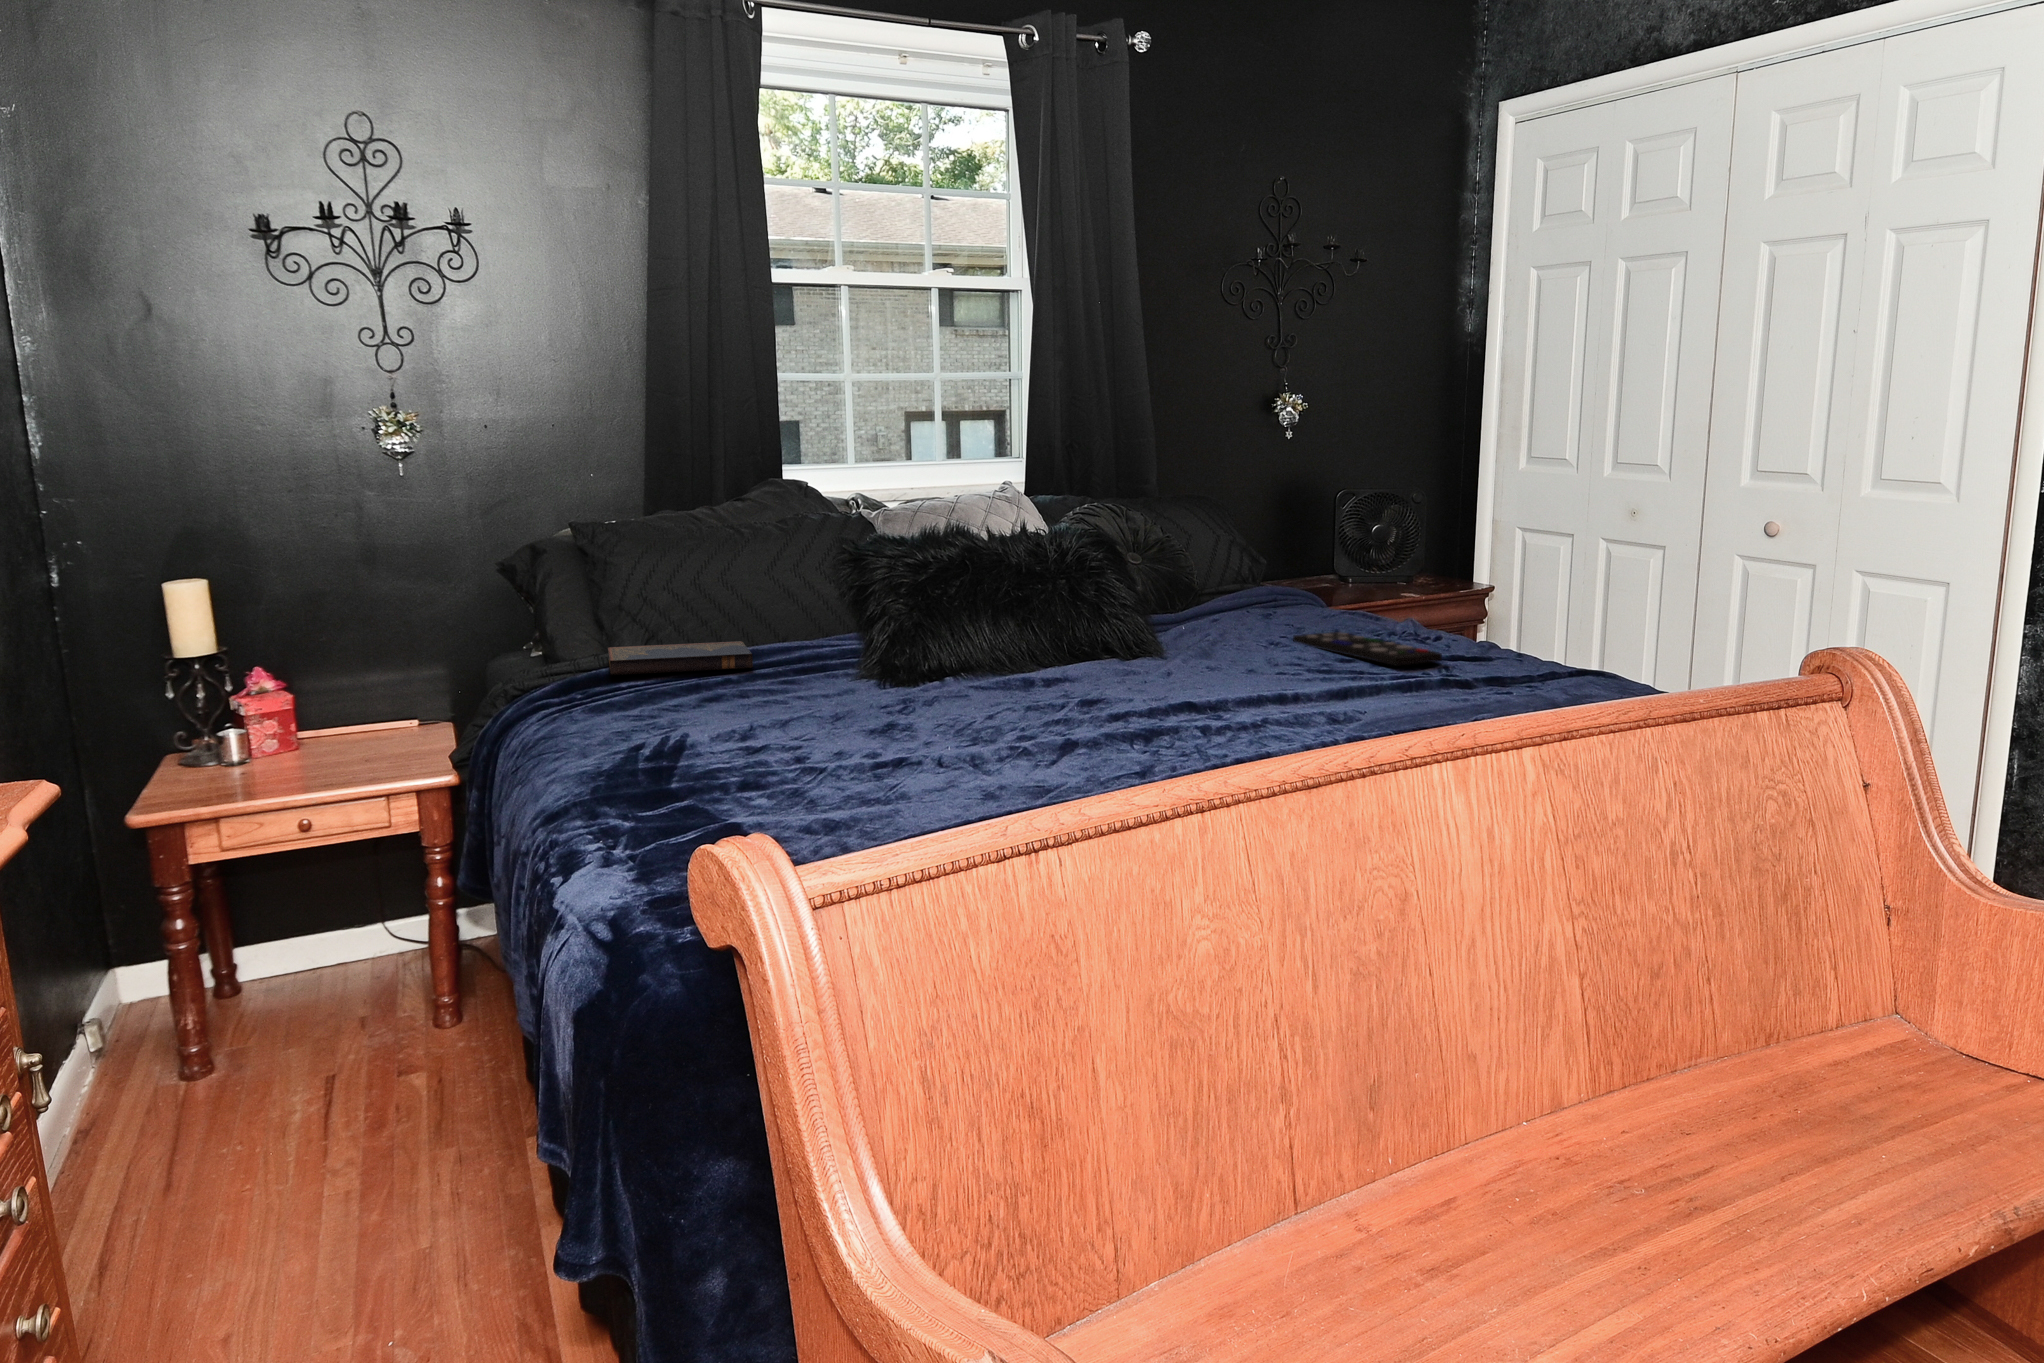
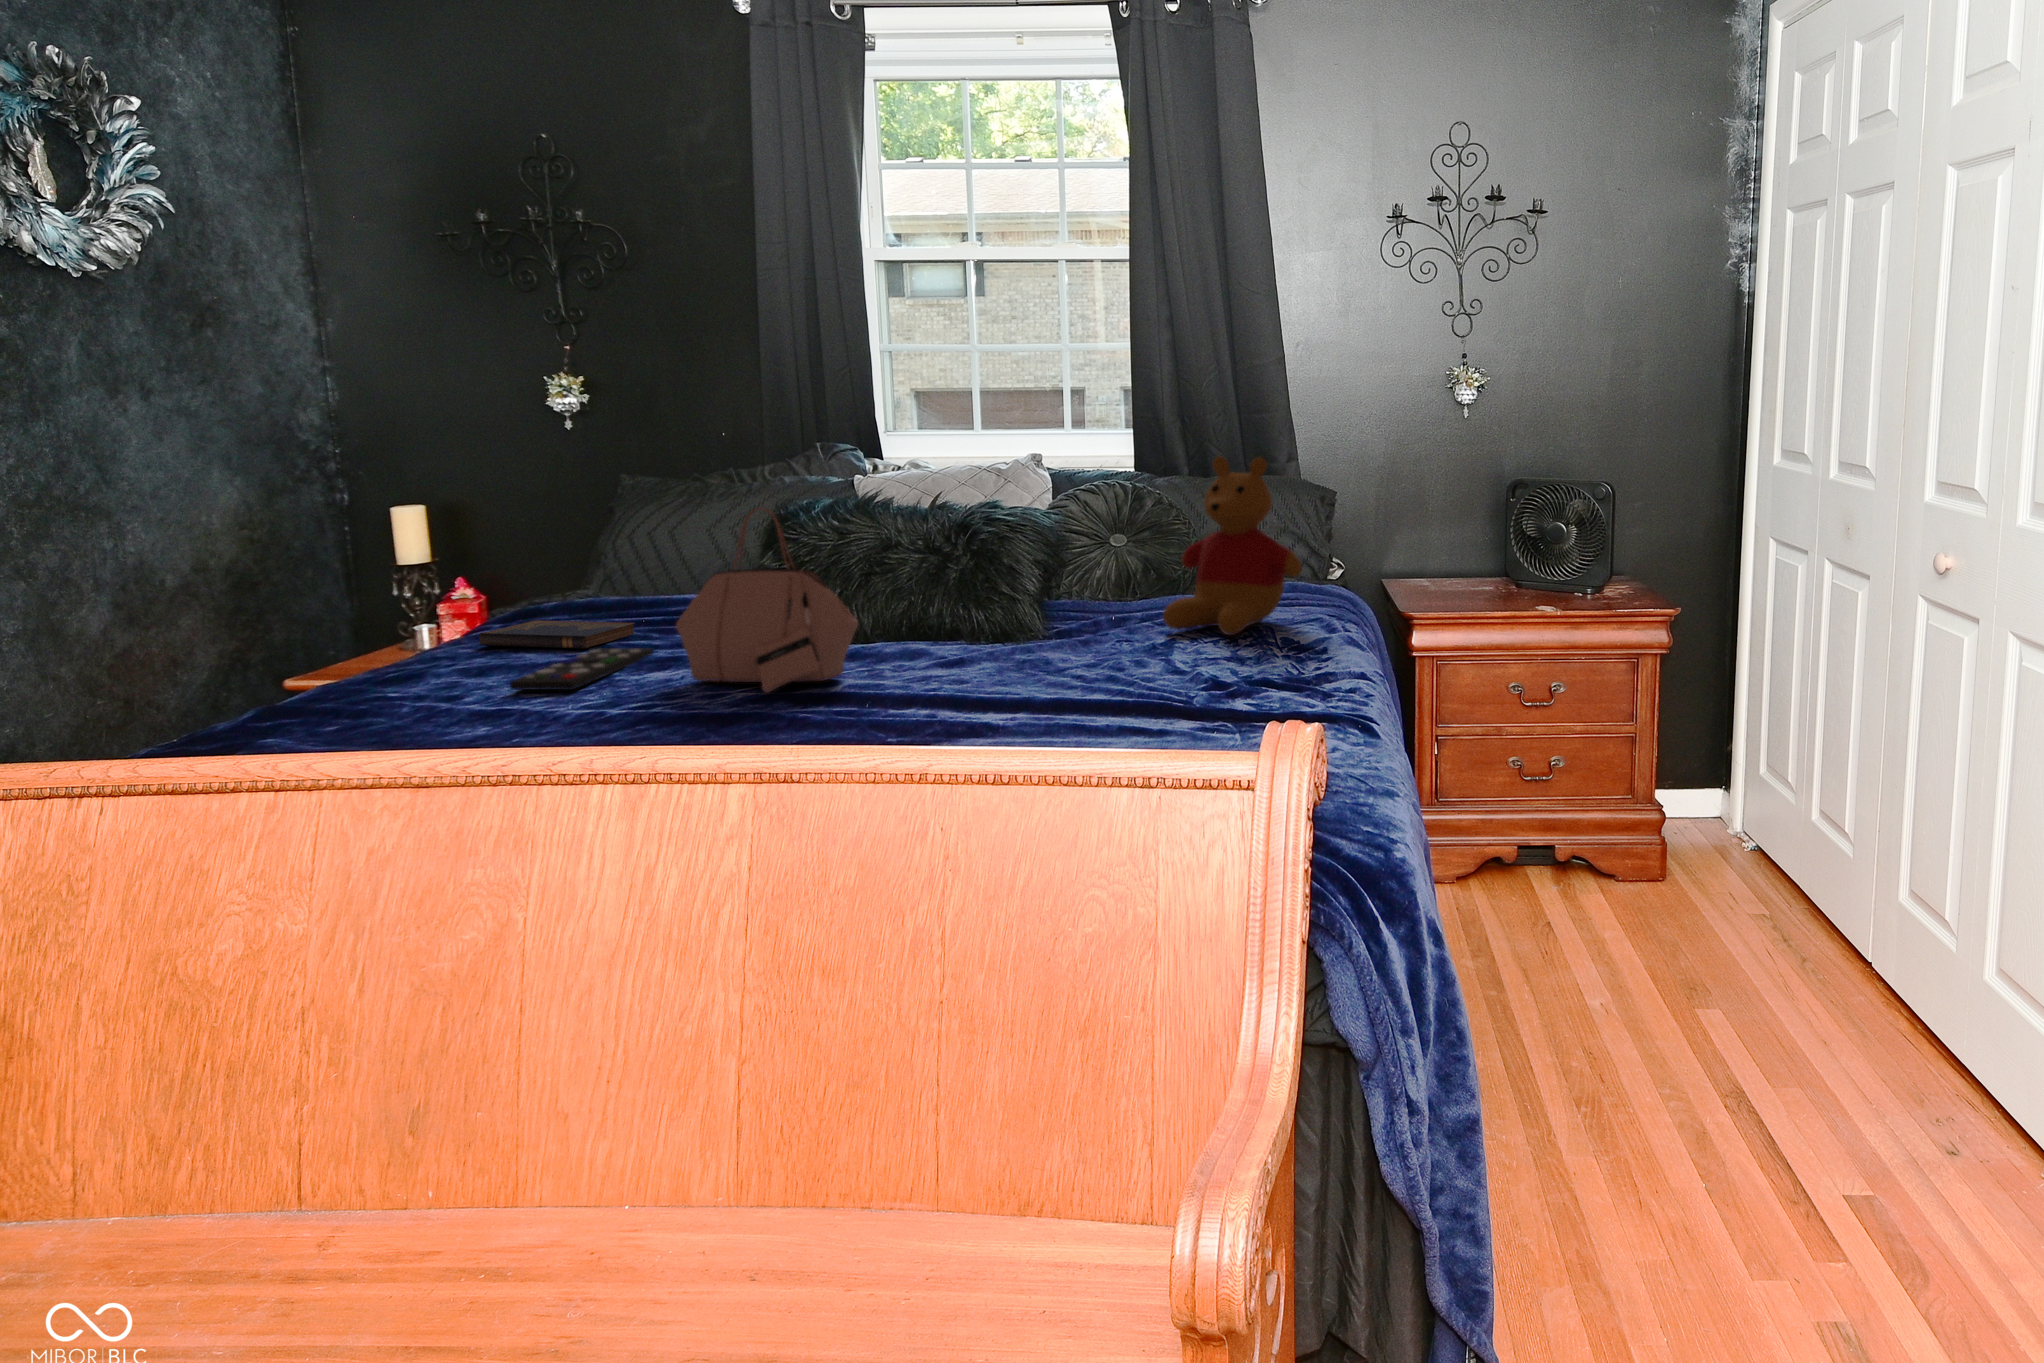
stuffed bear: none [1230,453,1357,612] -> present [1163,457,1302,635]
handbag: none [961,497,1151,682] -> present [676,508,858,693]
remote control: present [1293,632,1442,665] -> present [510,648,654,690]

